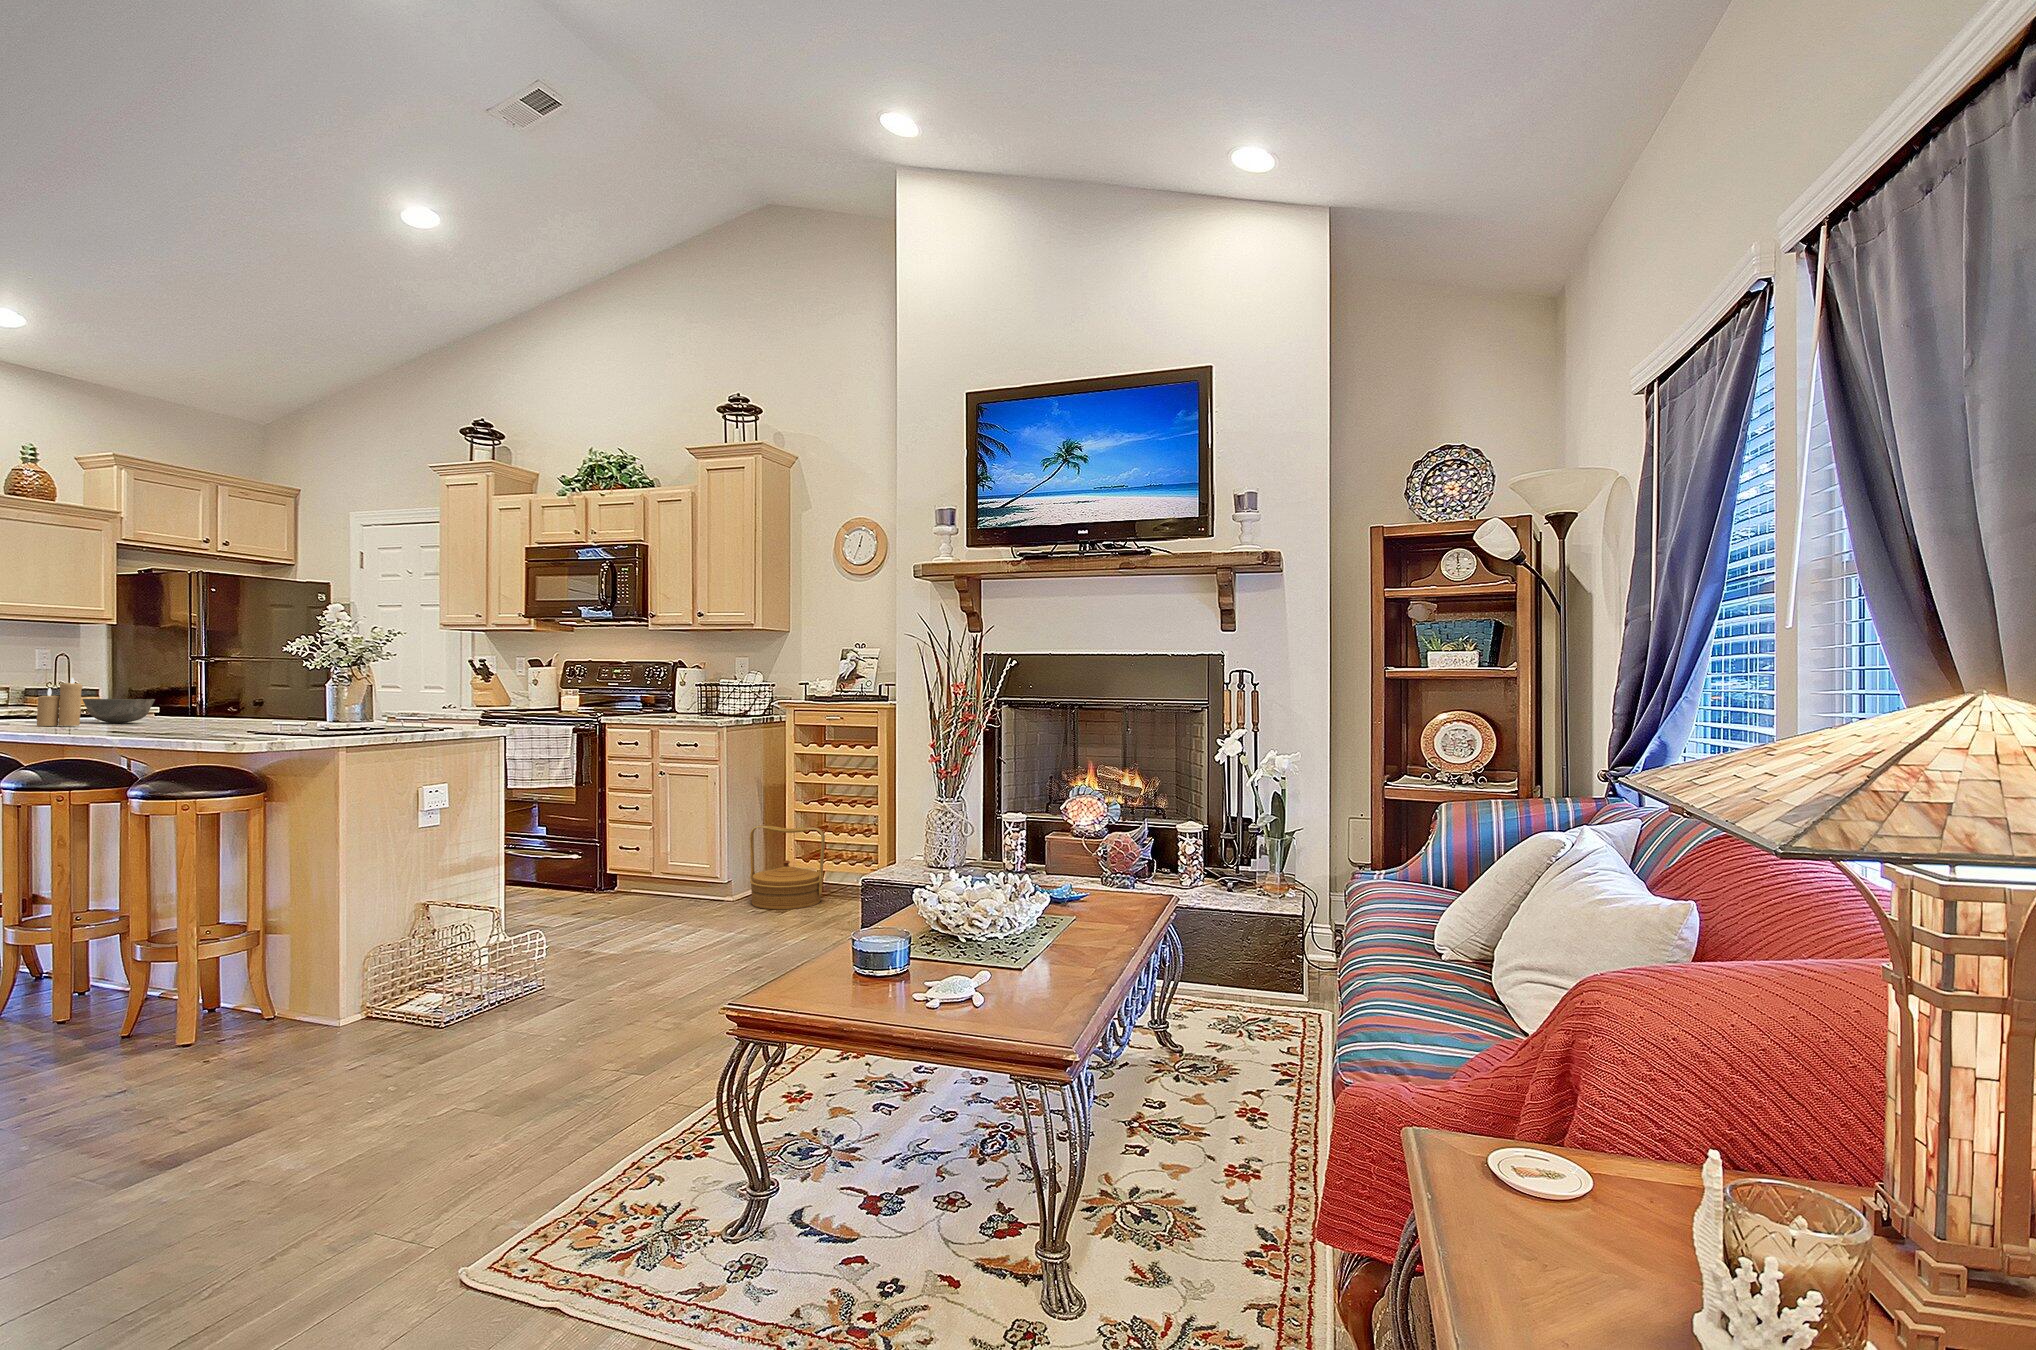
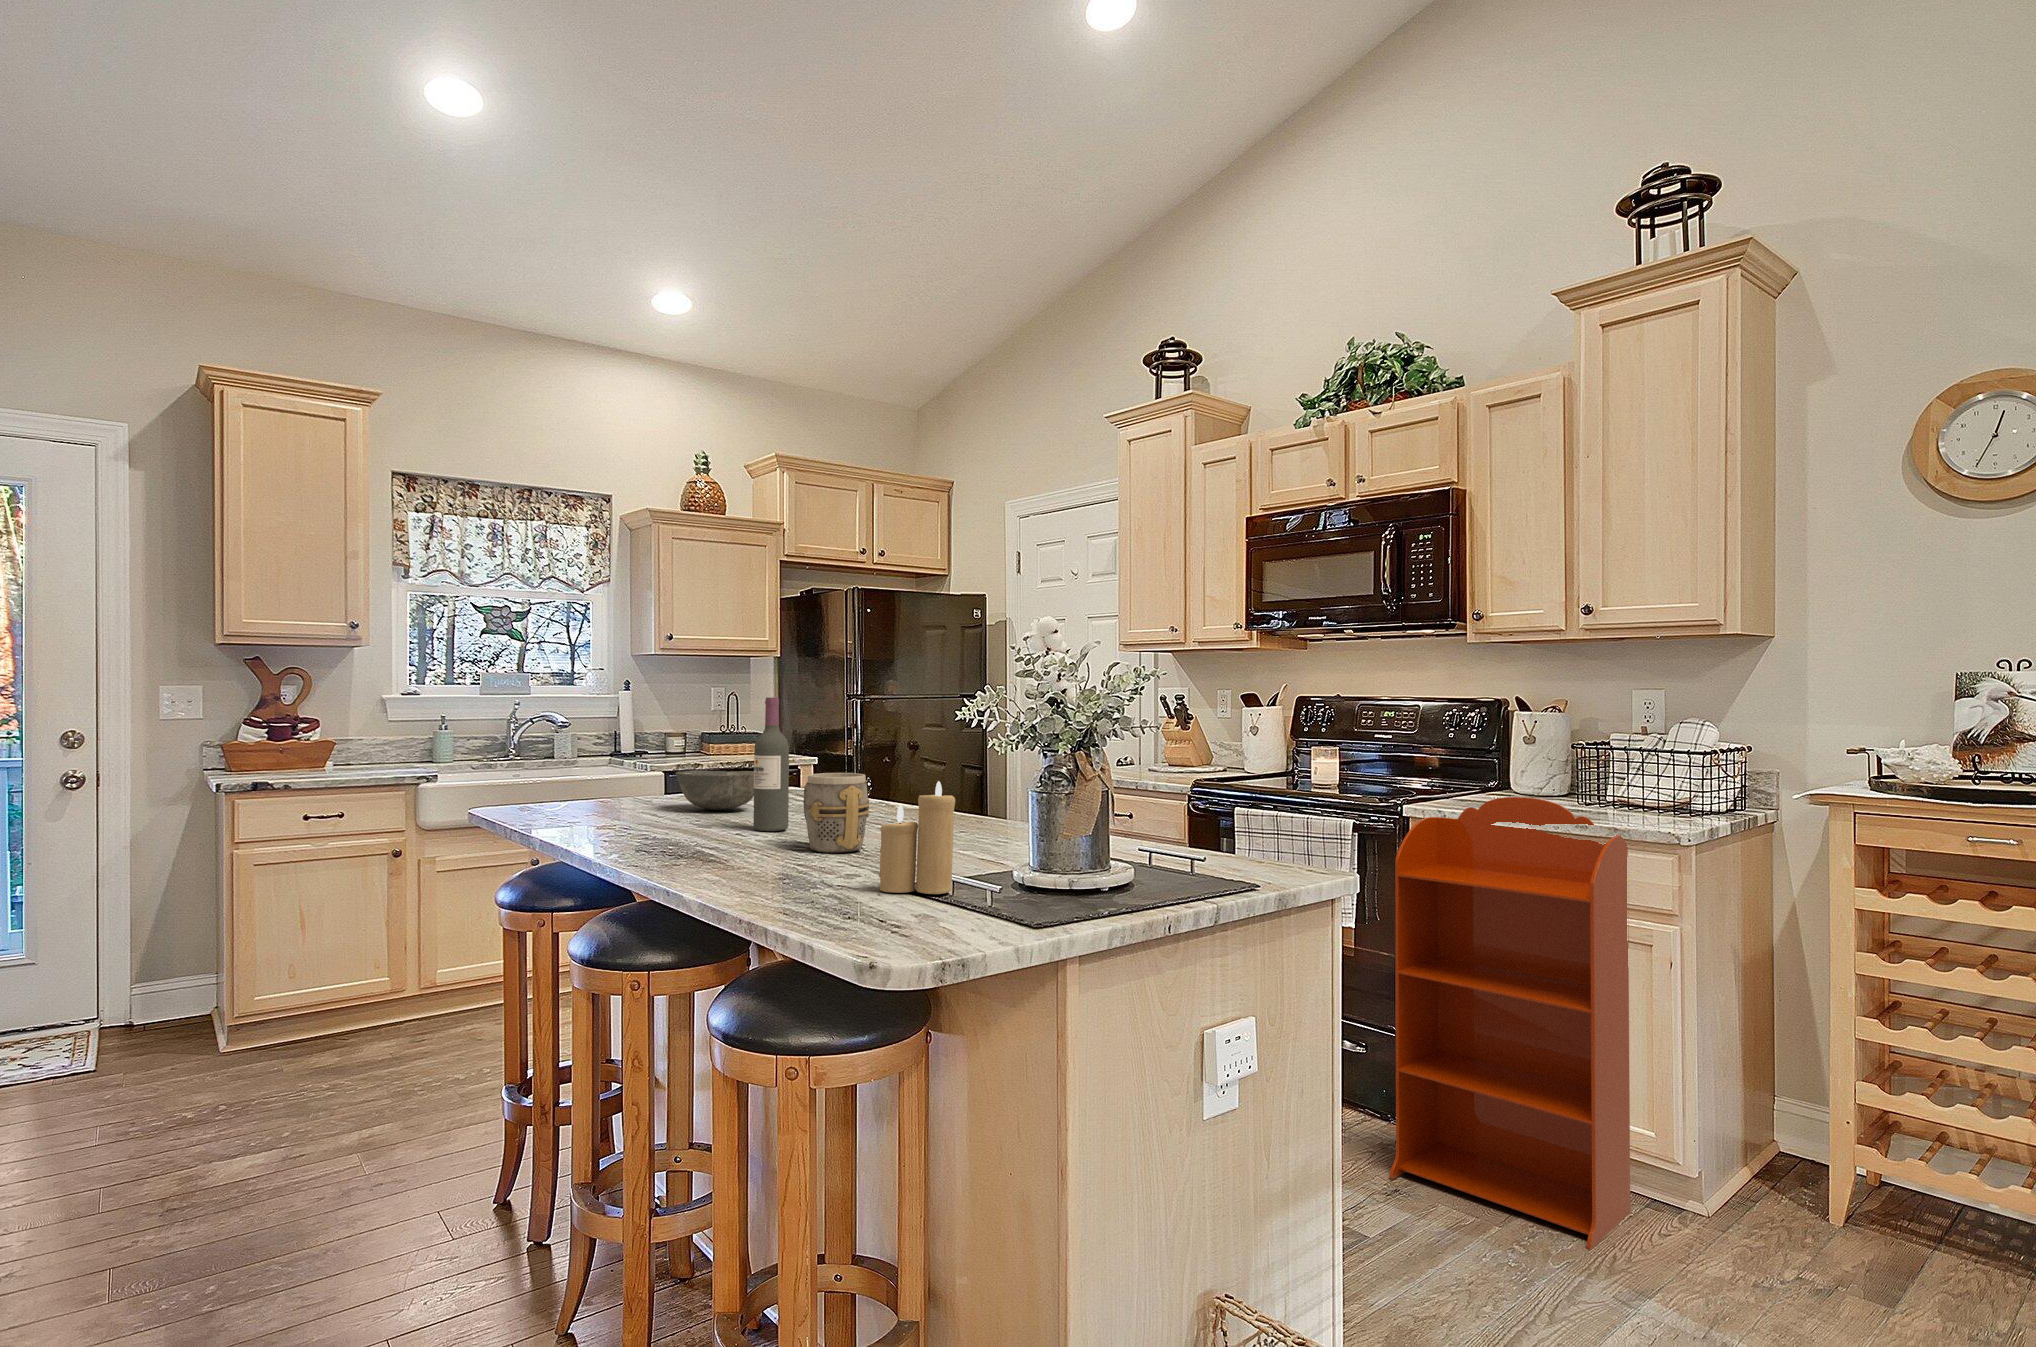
wine bottle: none [160,650,187,728] -> present [753,697,789,831]
candle: present [36,678,82,726] -> present [879,781,955,894]
mug: none [203,691,250,732] -> present [804,773,870,853]
bookcase: none [580,709,699,916] -> present [1390,797,1630,1250]
woven basket: present [750,825,825,910] -> none [1750,1061,1974,1294]

